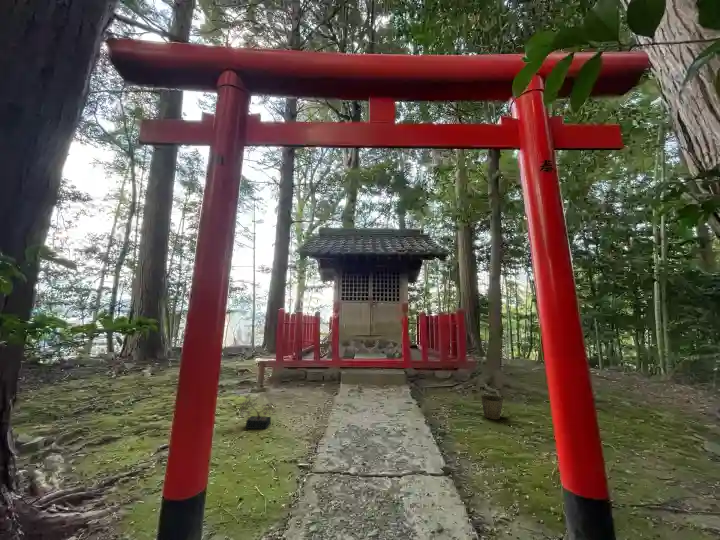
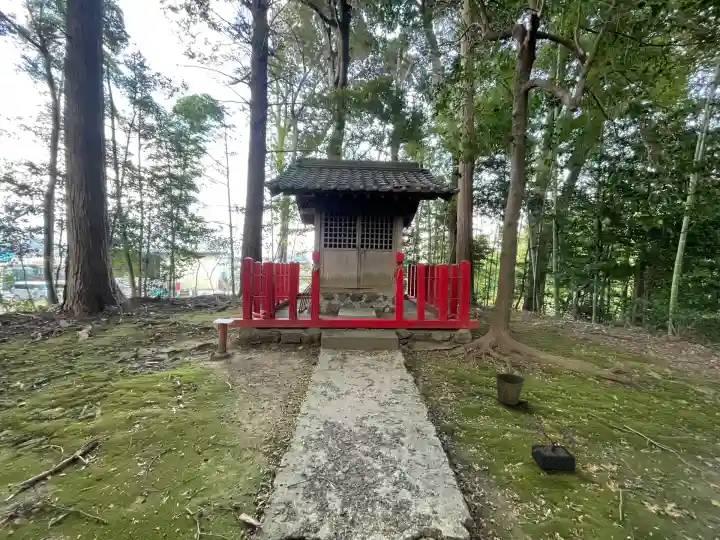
decorative plant: present [241,396,274,429] -> present [522,413,581,470]

